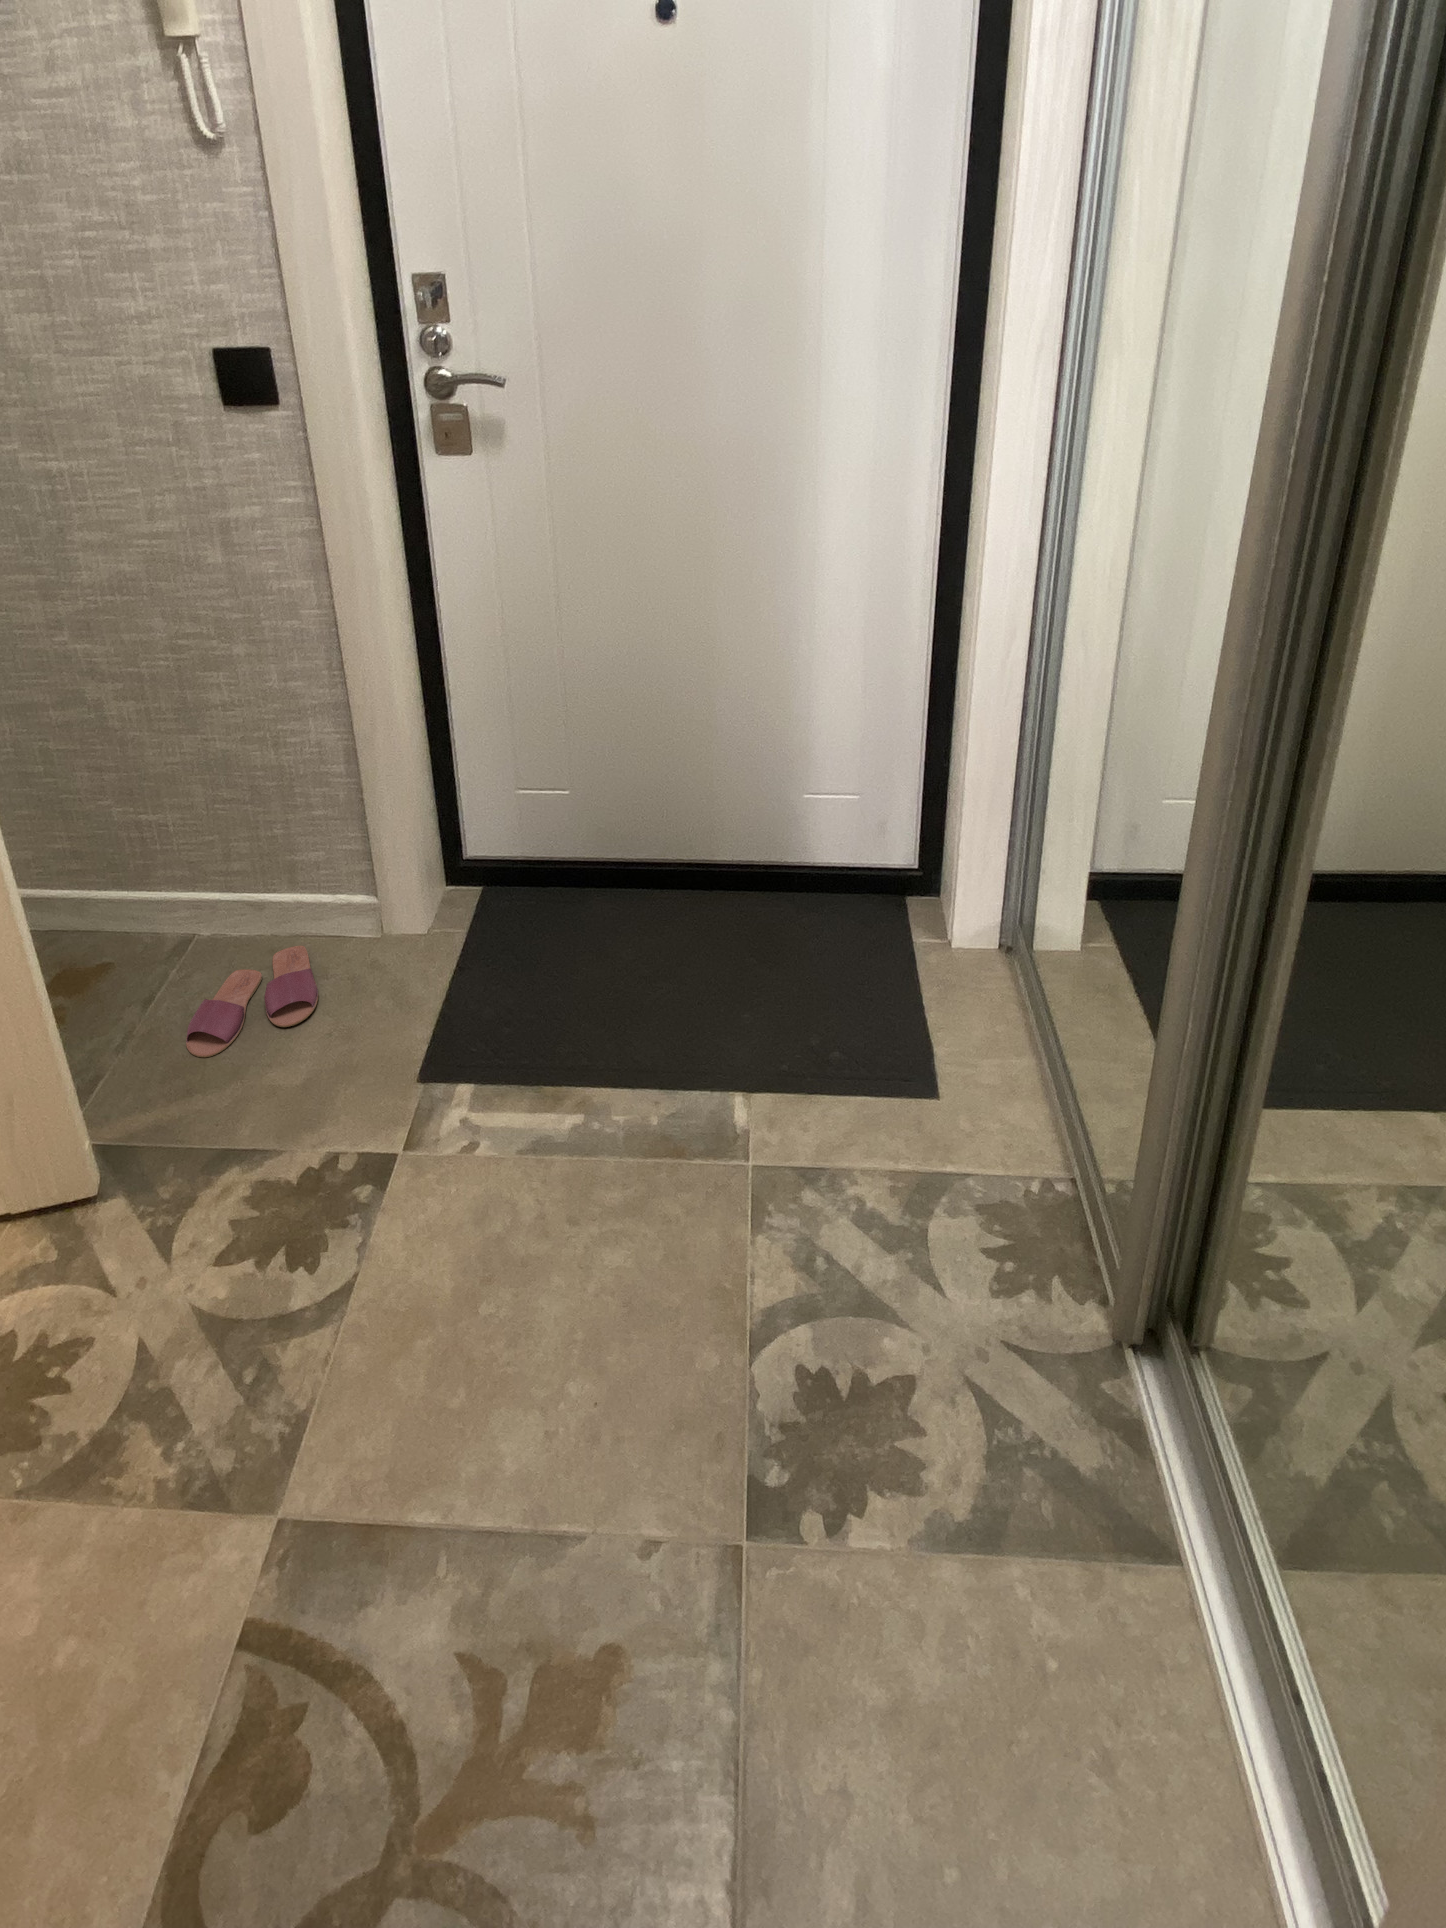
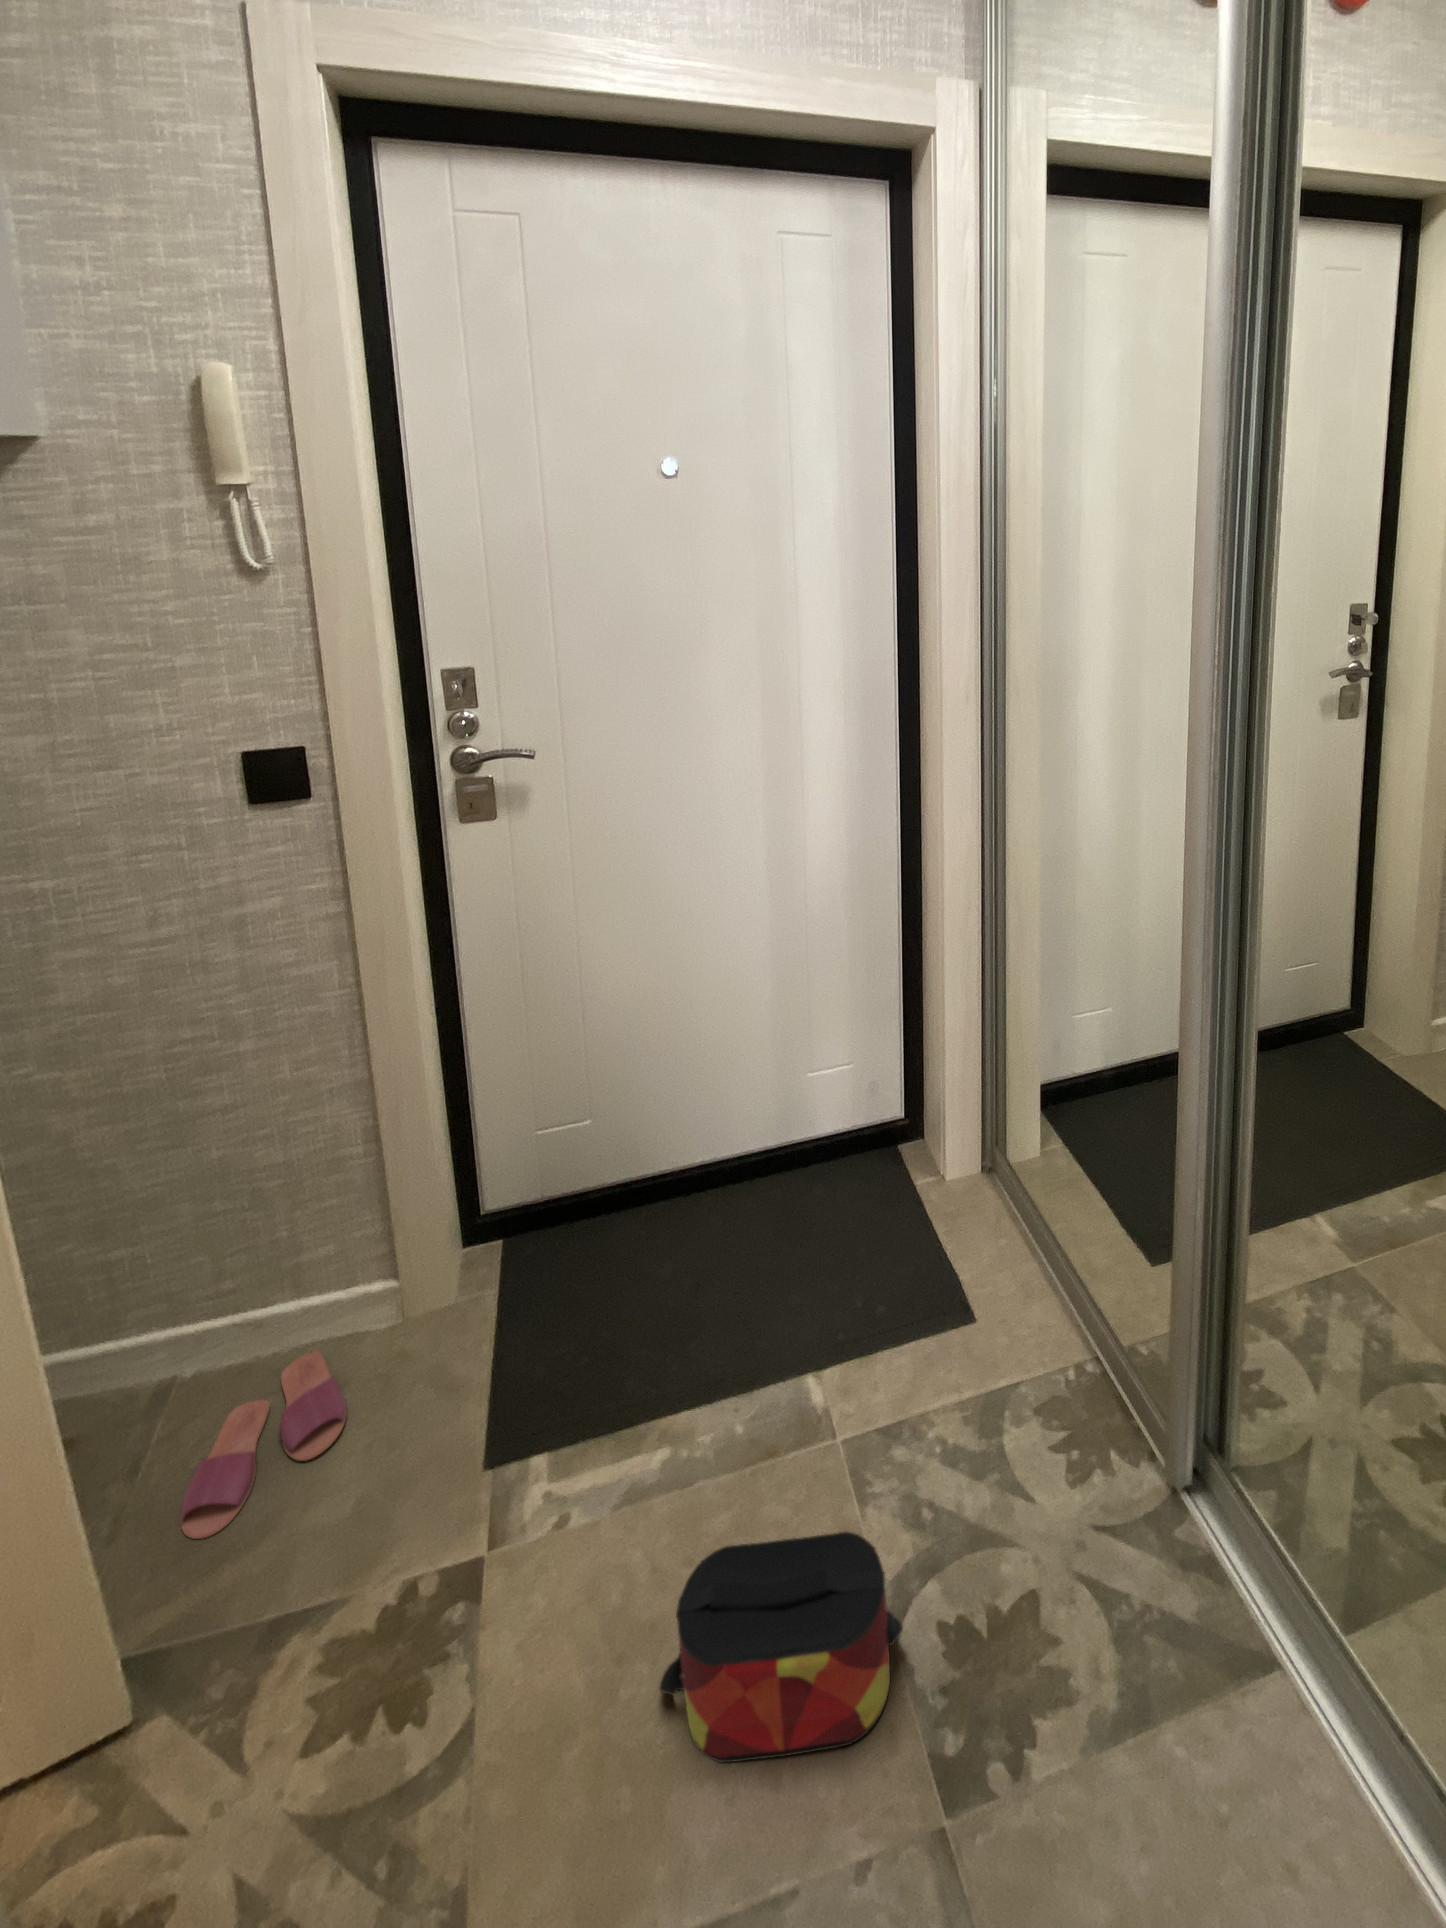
bag: none [518,1202,755,1412] -> present [659,1531,903,1762]

